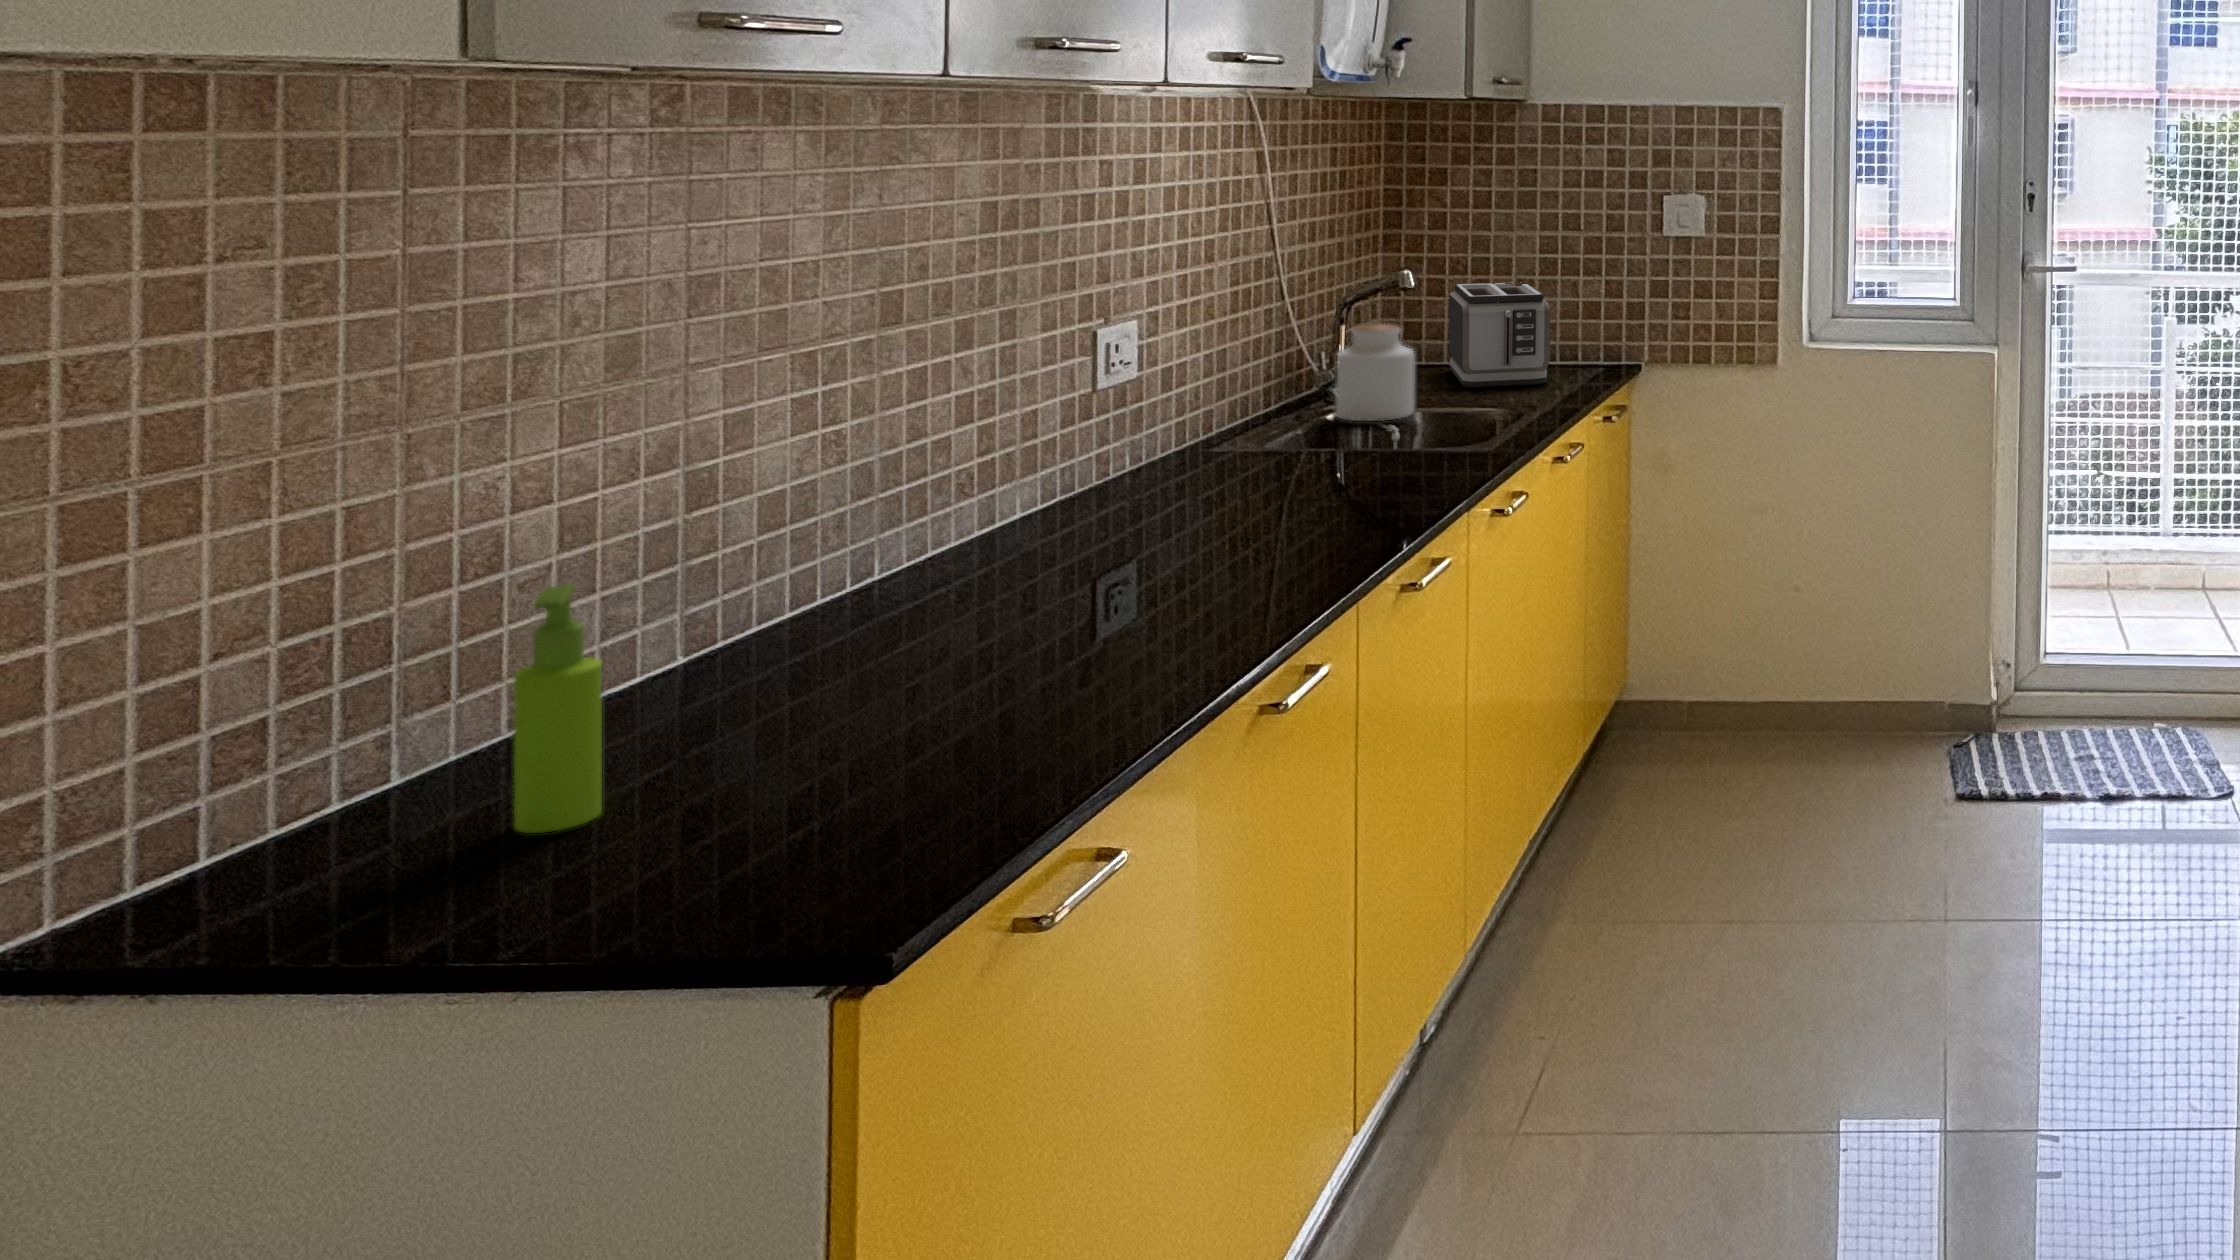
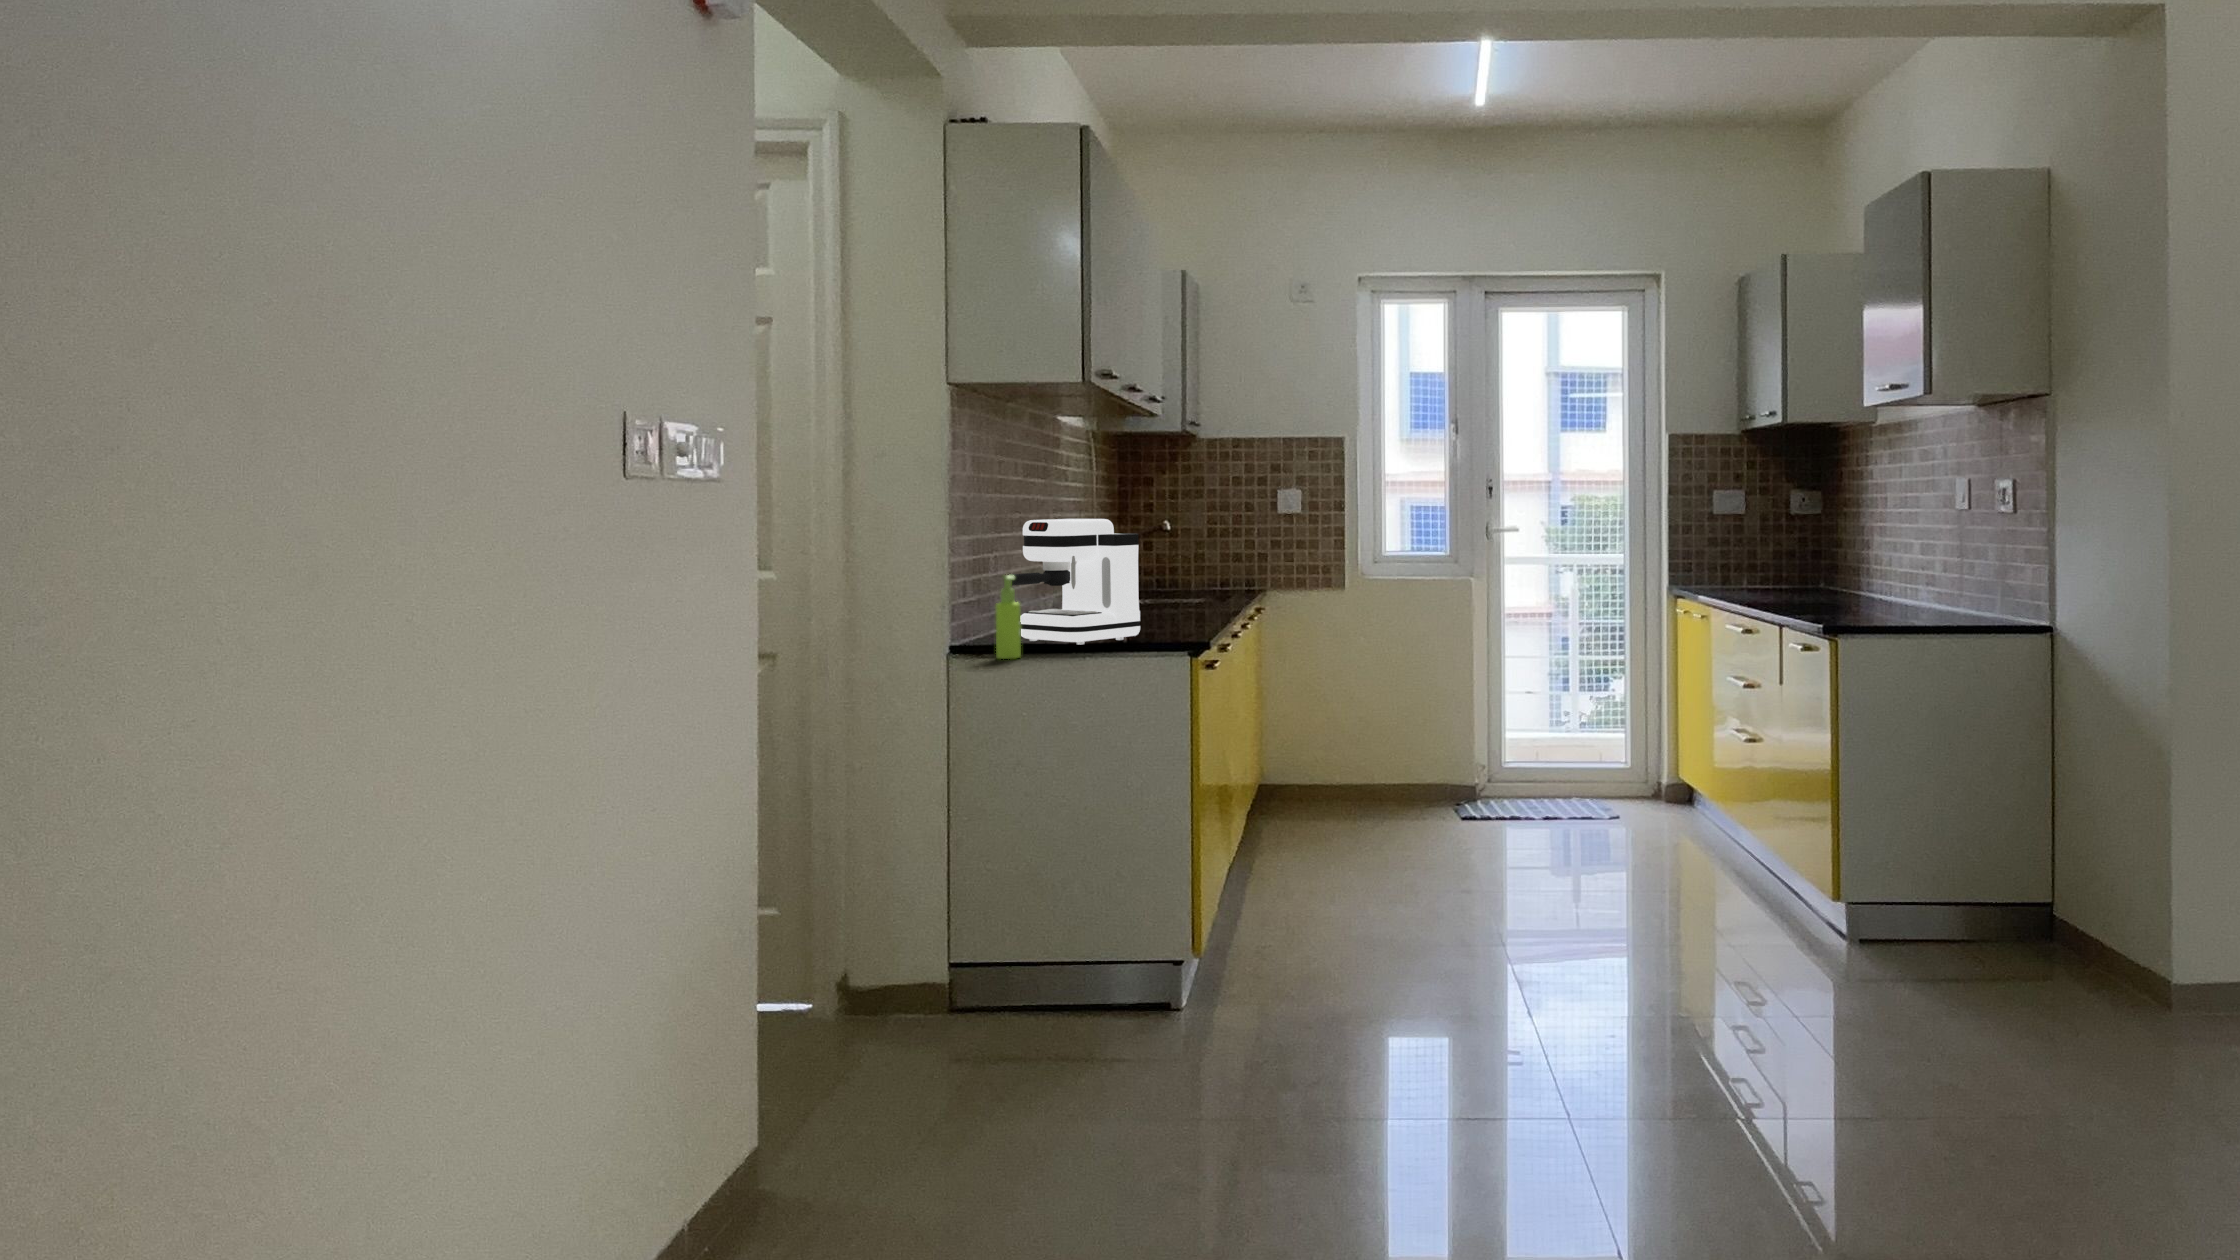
toaster: present [1449,283,1550,387] -> none [1157,543,1221,597]
jar: present [1336,324,1414,421] -> none [1123,555,1163,604]
coffee maker: none [733,347,1120,690] -> present [1009,519,1140,645]

